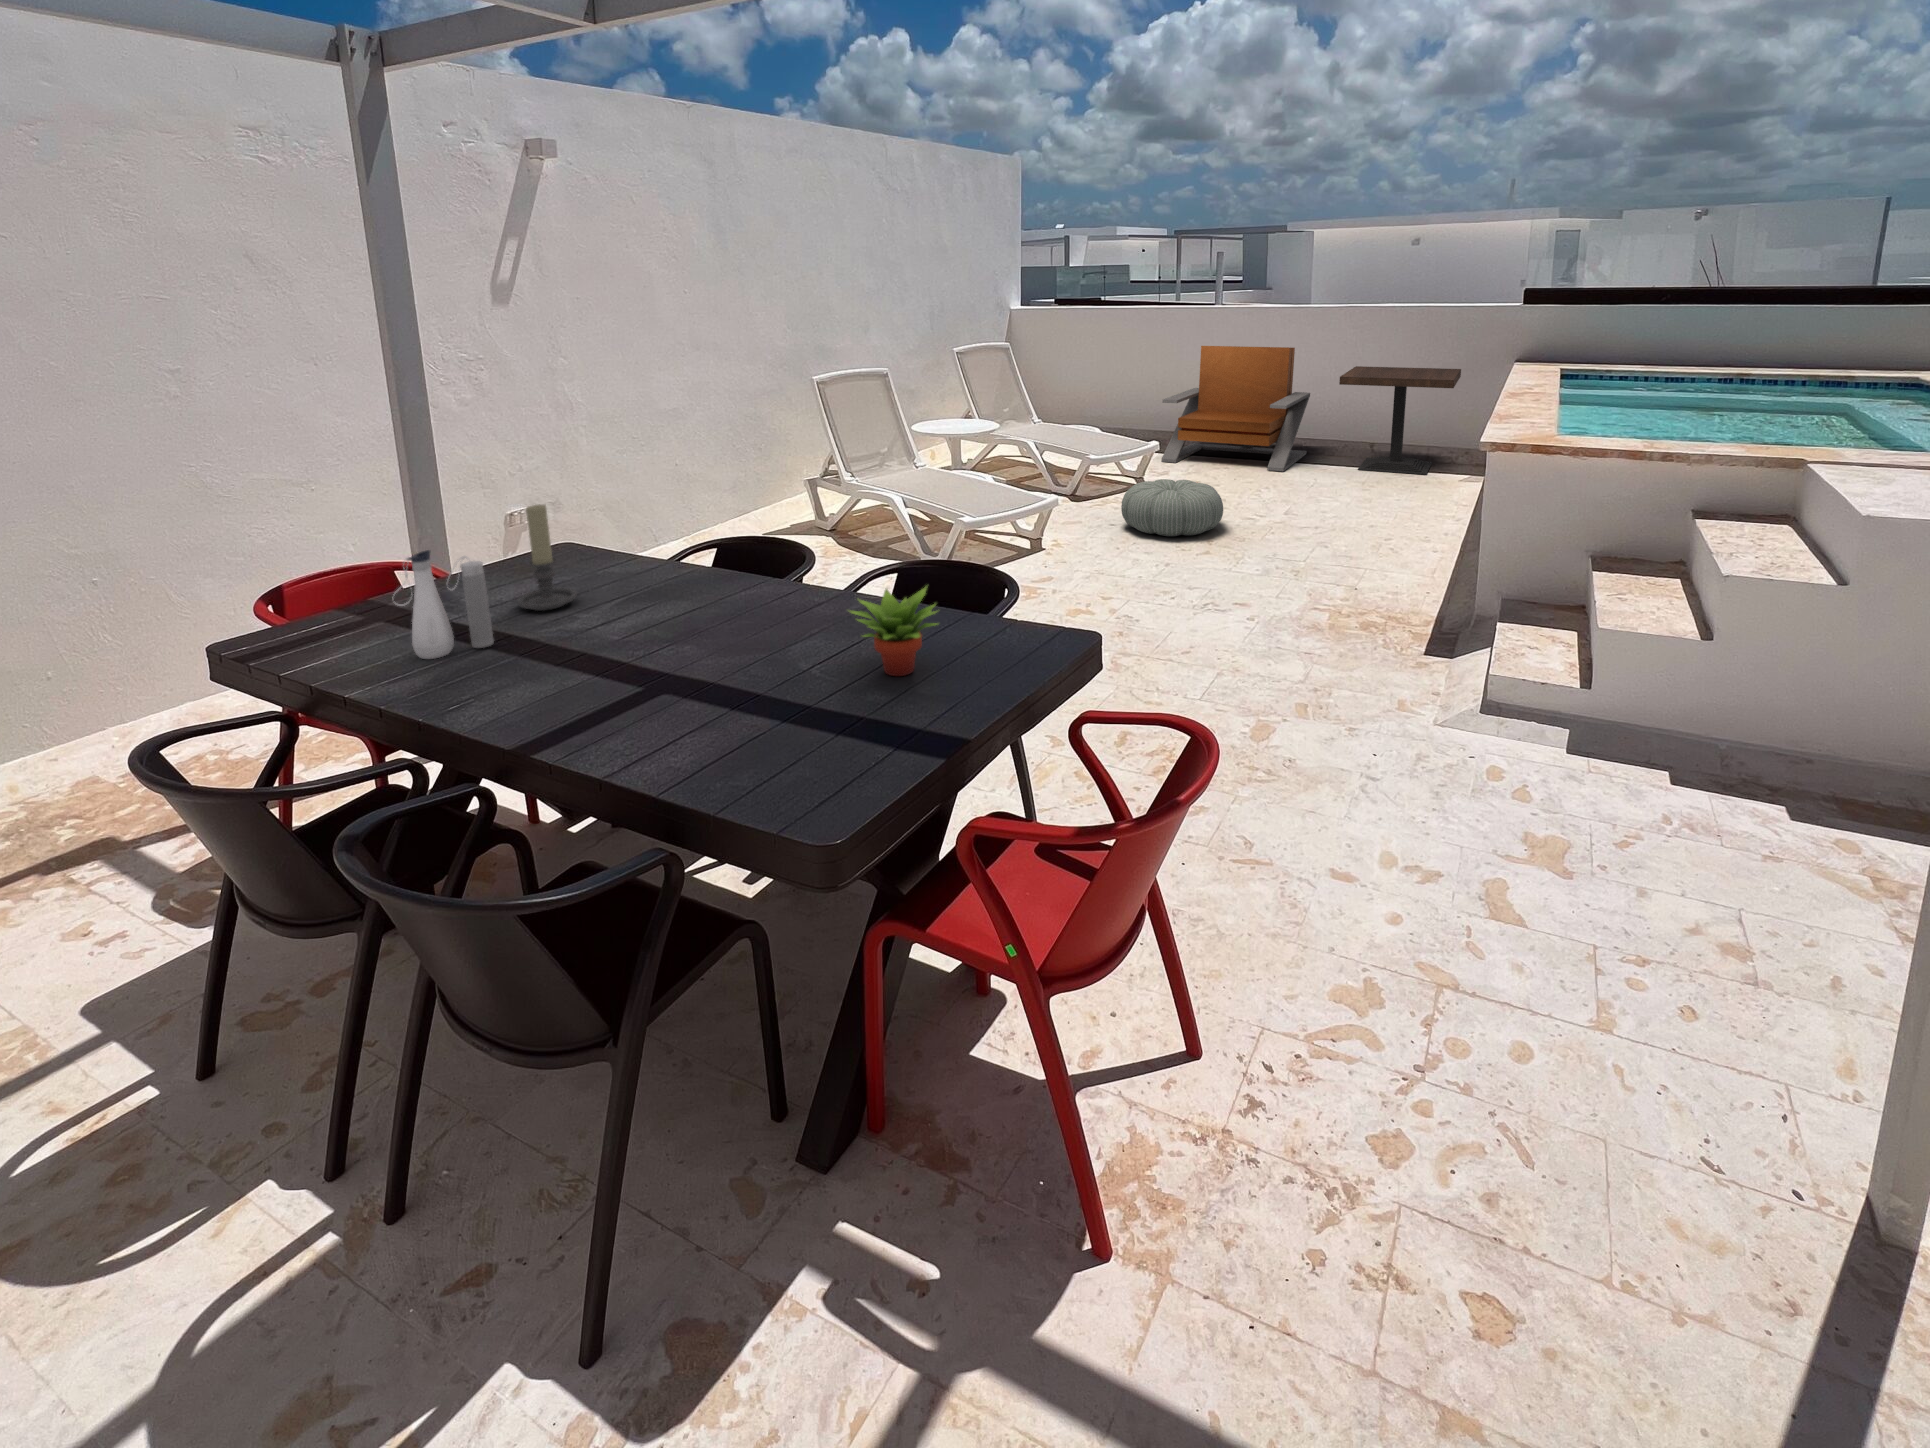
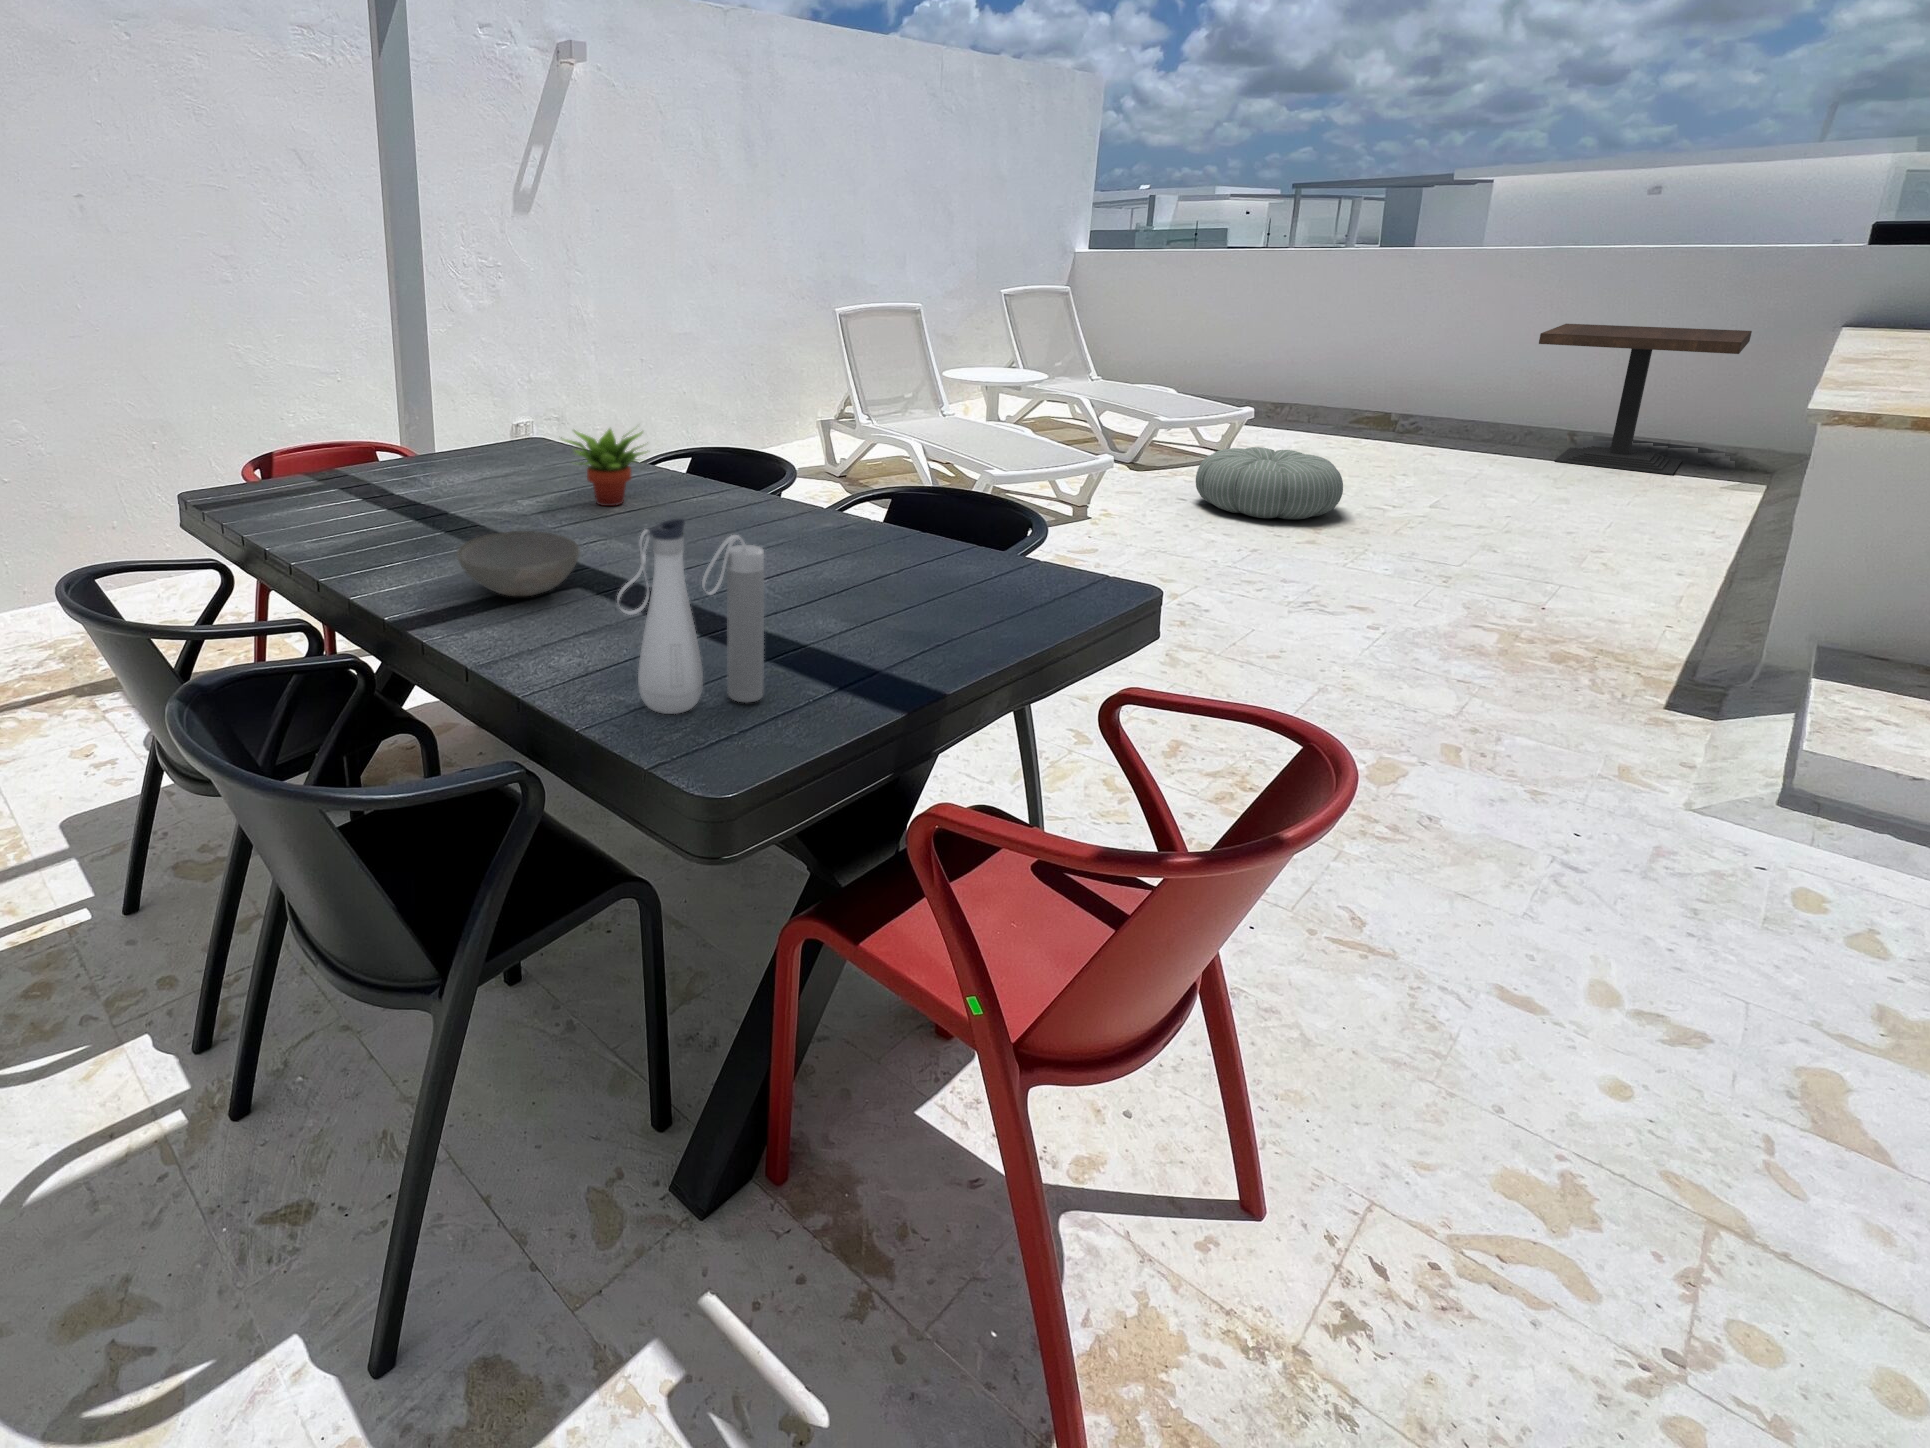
lounge chair: present [1161,346,1310,471] -> none [1255,292,1487,456]
candle holder: present [517,505,577,611] -> none [463,380,525,497]
water bottle: present [394,550,494,659] -> present [617,519,764,714]
succulent plant: present [849,586,938,676] -> present [561,429,647,506]
bowl: none [554,648,664,708] -> present [456,531,580,596]

